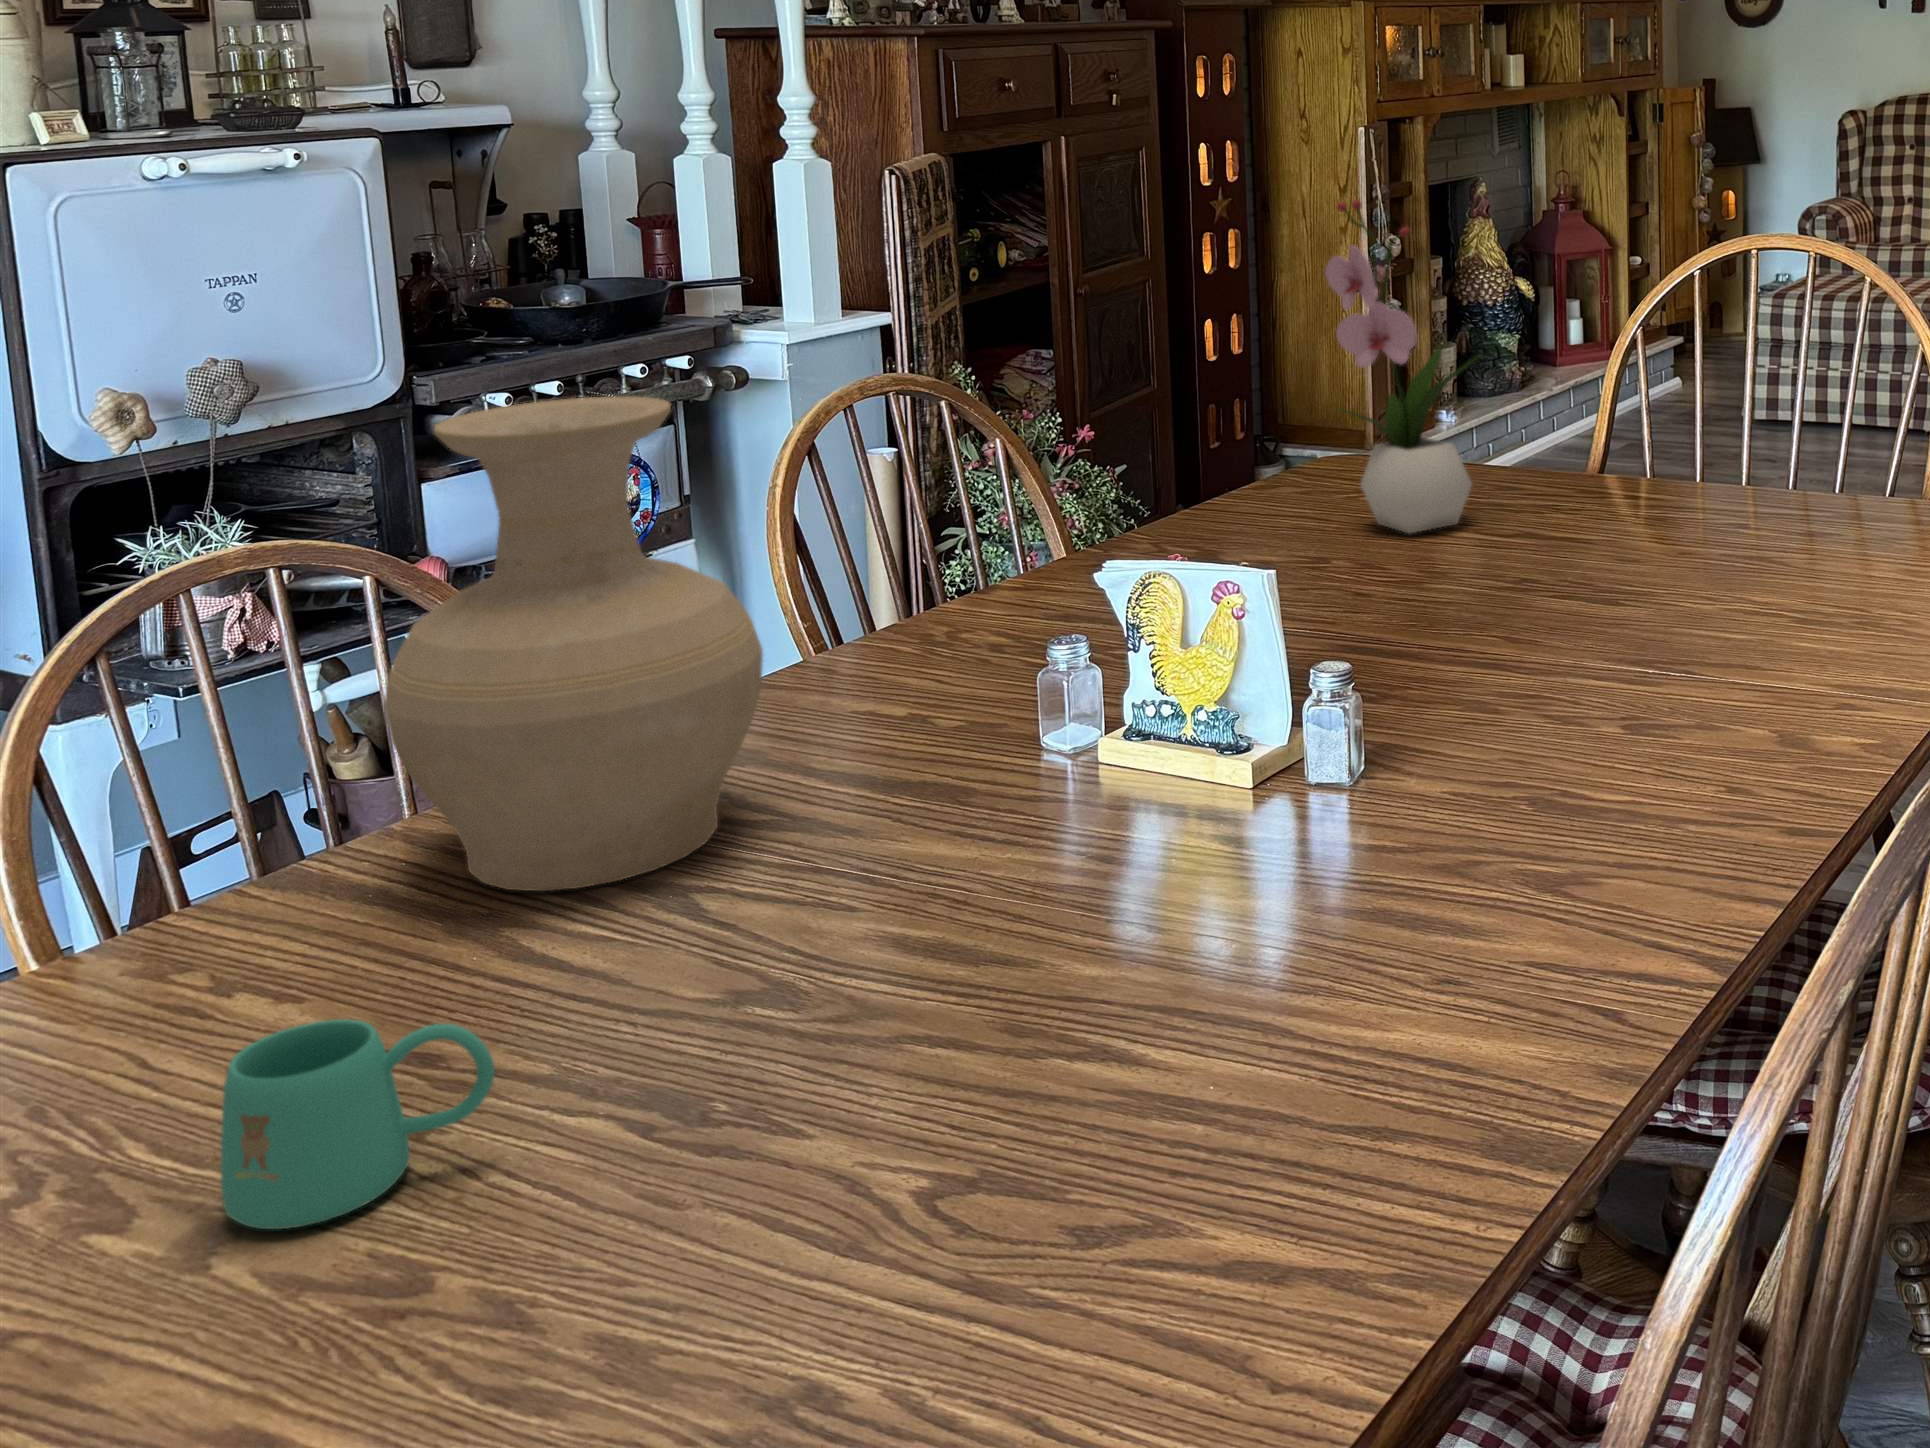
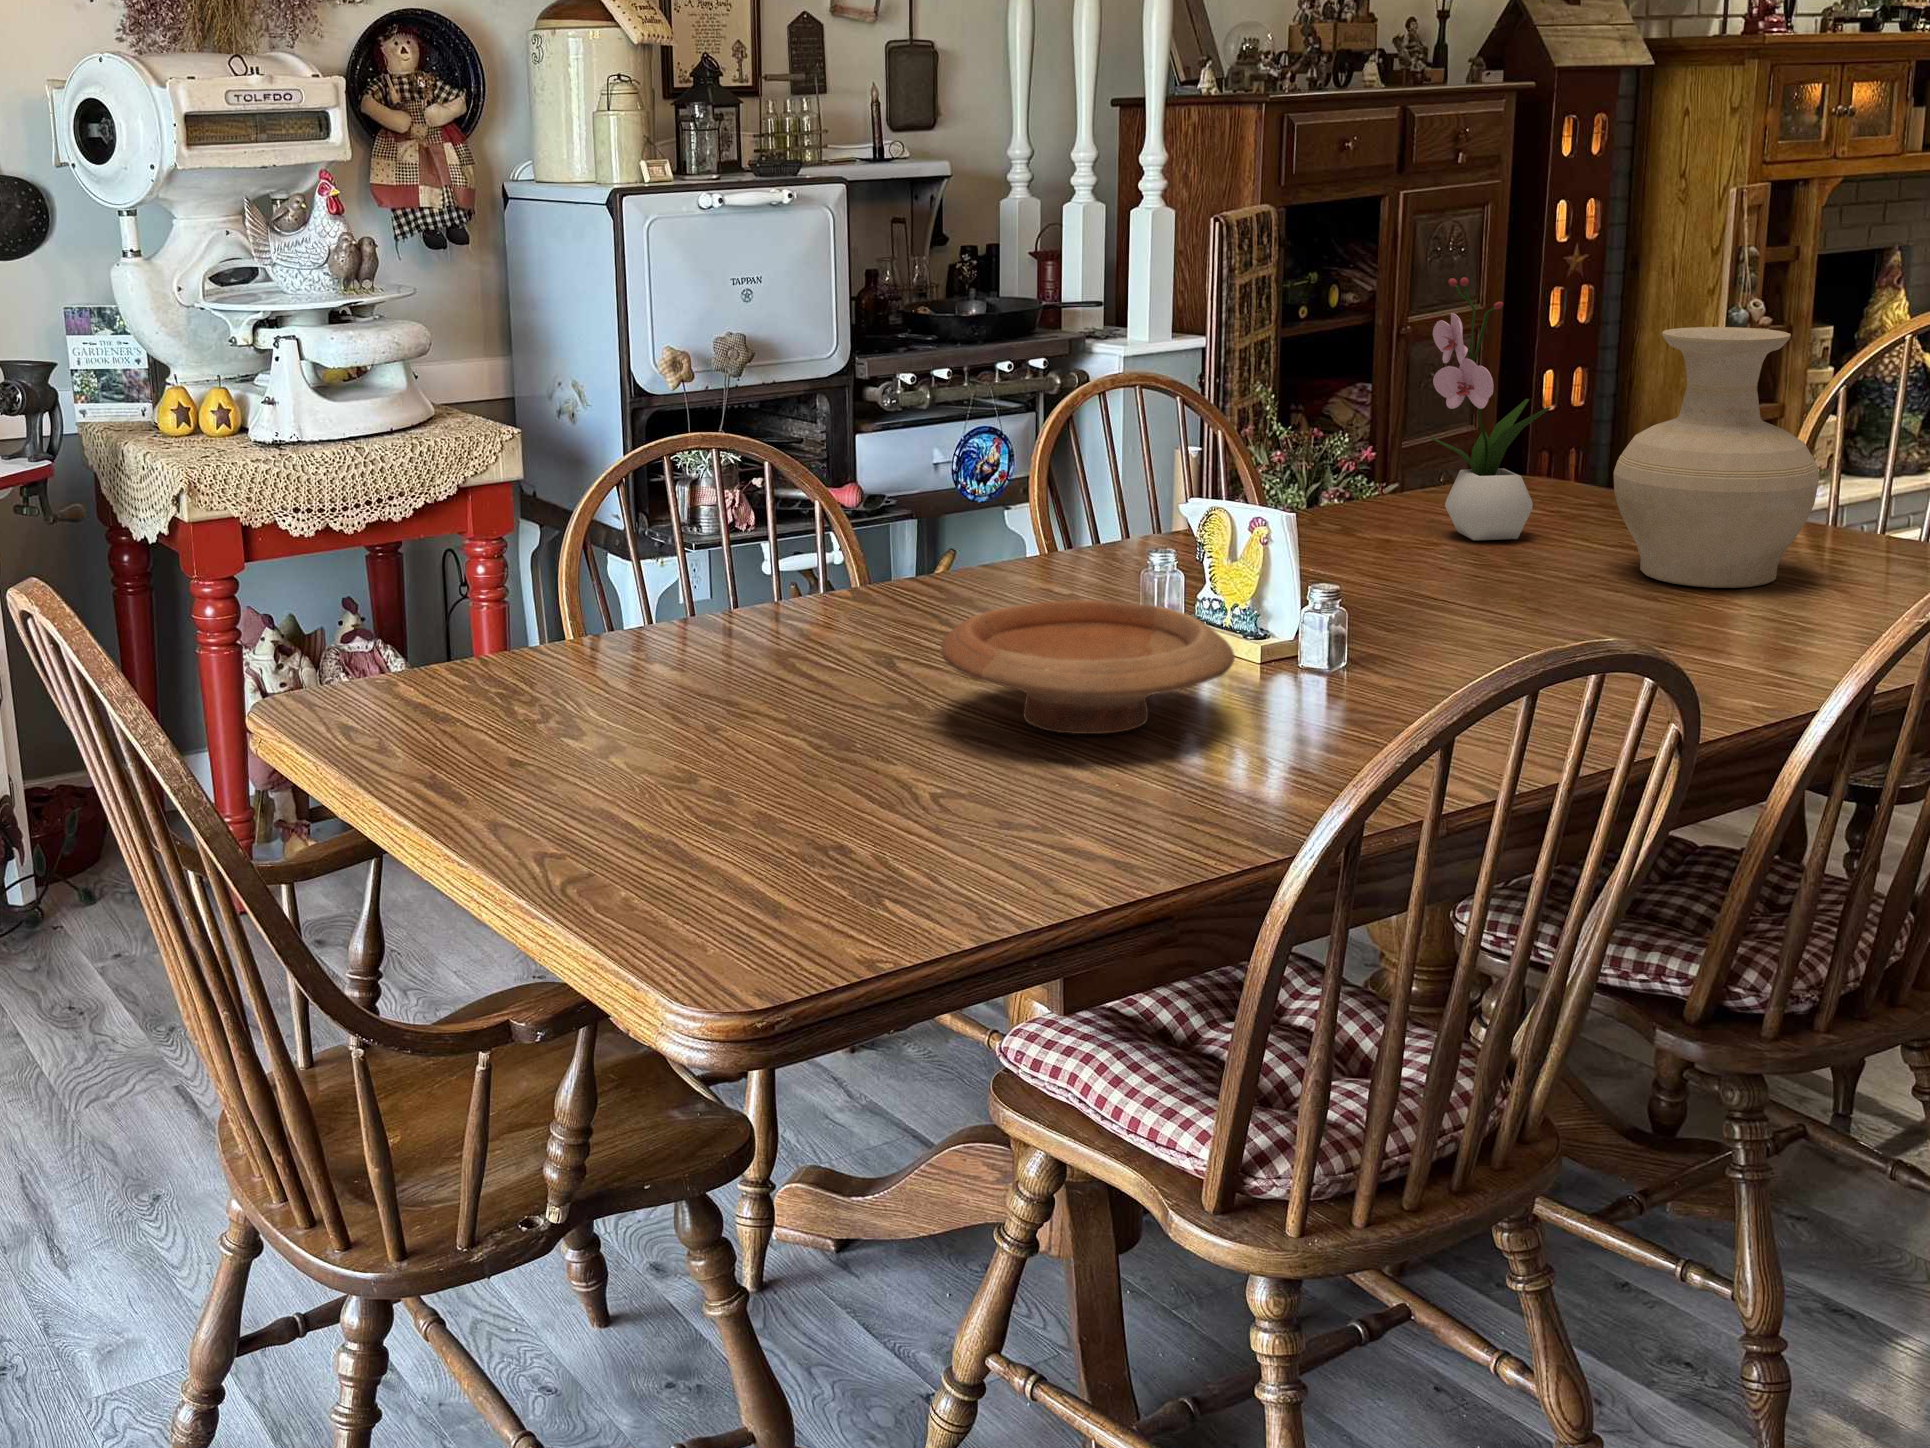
vase: present [384,396,763,891] -> present [1614,327,1819,588]
wooden bowl: none [856,742,1384,1018] -> present [941,600,1235,734]
mug: present [221,1019,495,1230] -> none [647,649,761,733]

